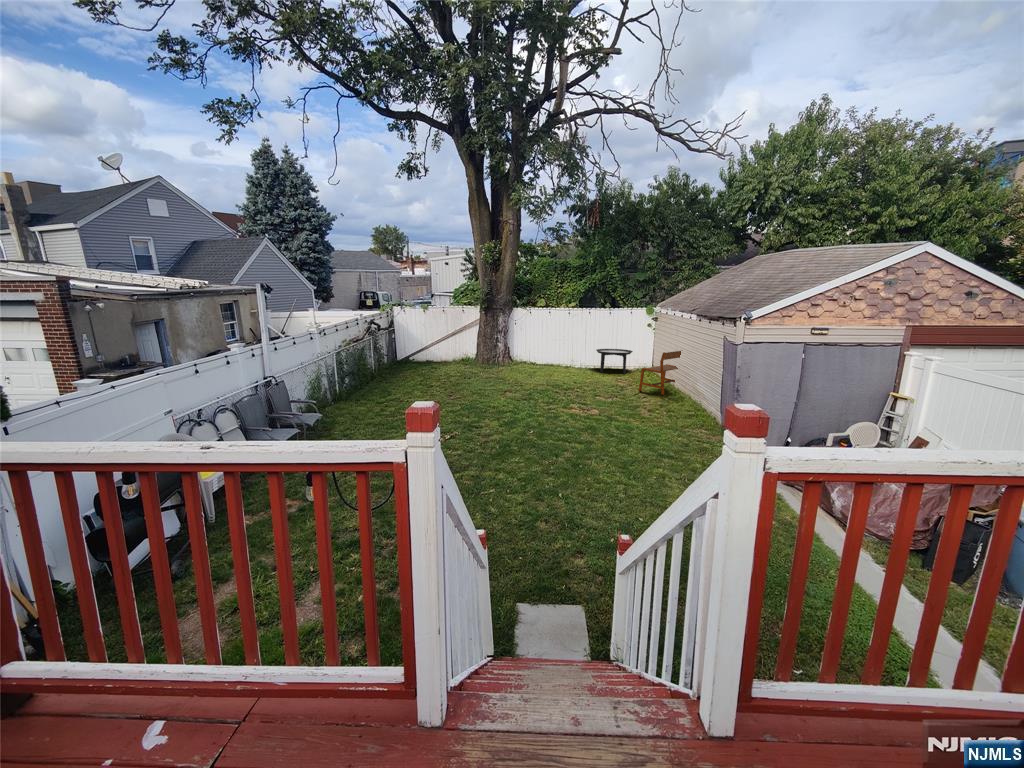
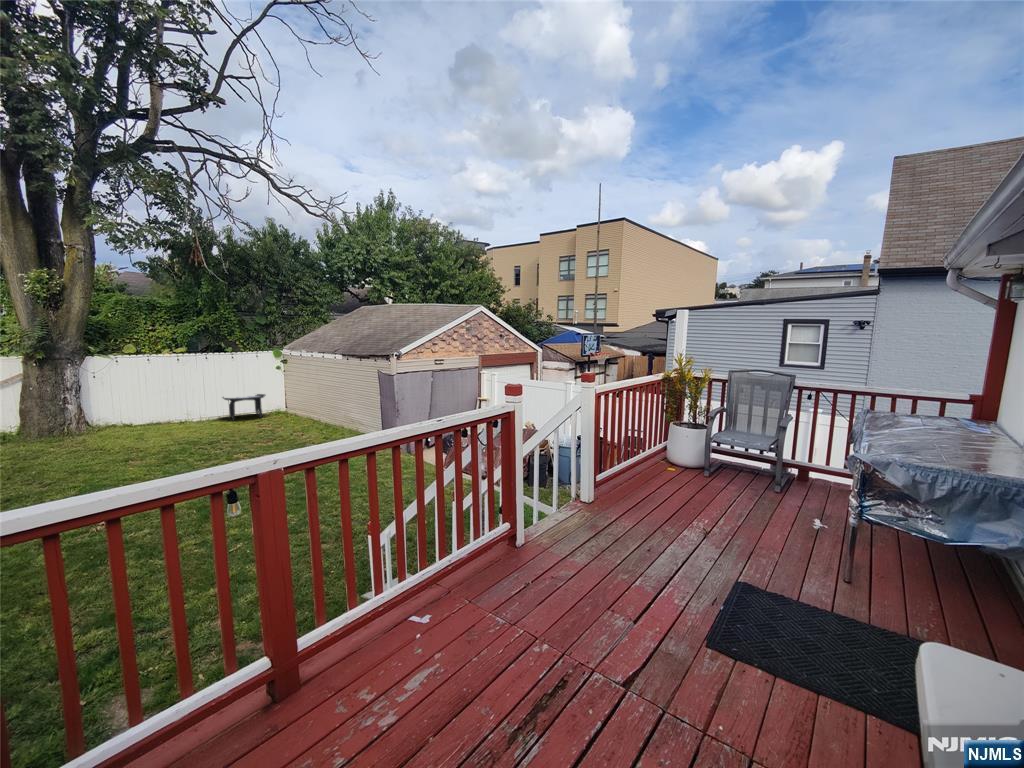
bench: present [639,351,681,395] -> none [290,387,331,430]

